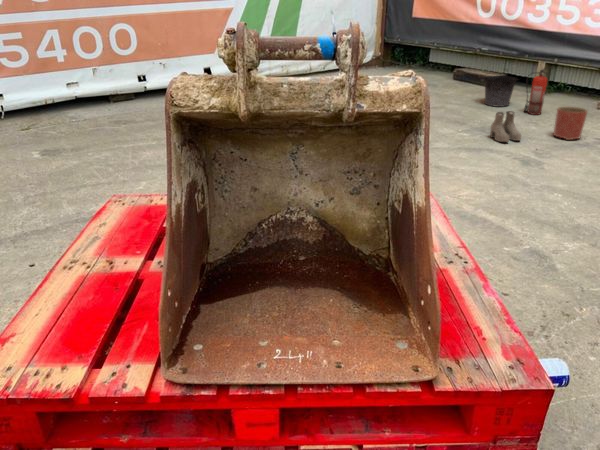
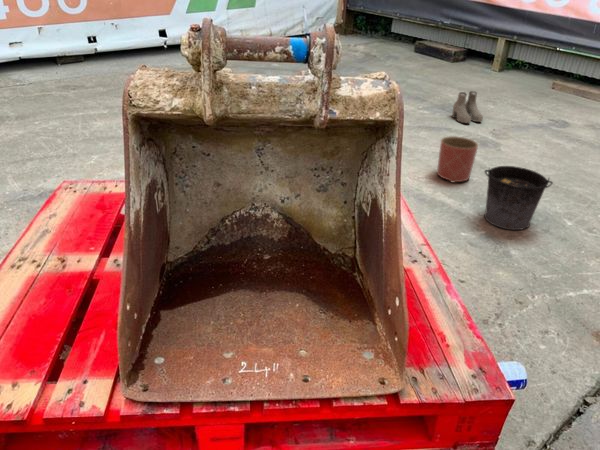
fire extinguisher: present [524,69,547,115] -> none [485,46,516,94]
bucket: present [484,76,518,107] -> present [484,166,553,230]
planter: present [554,107,587,140] -> present [437,136,478,182]

